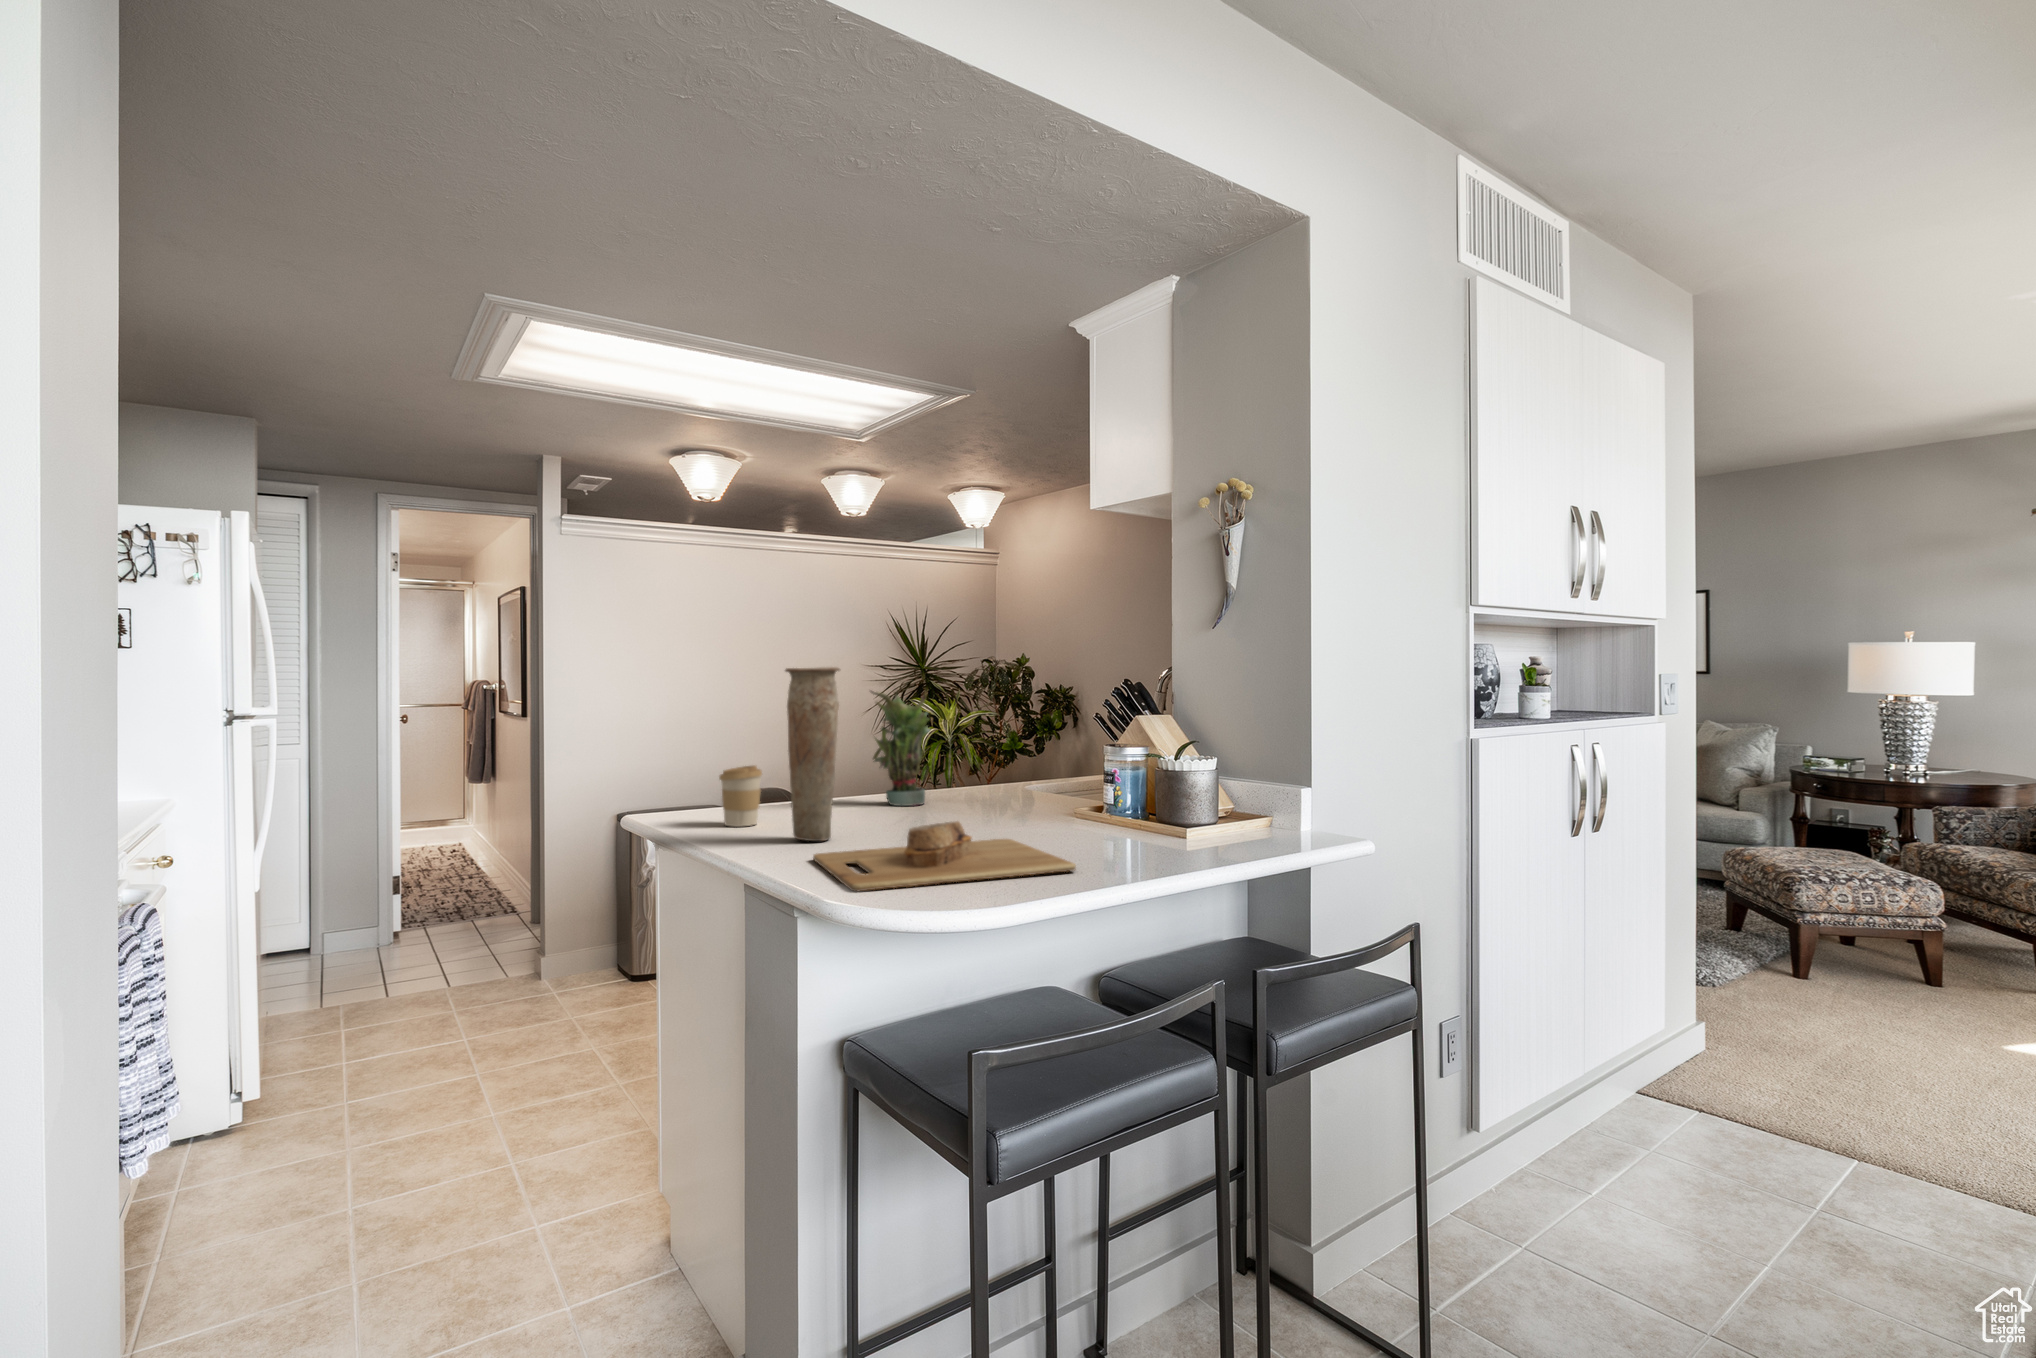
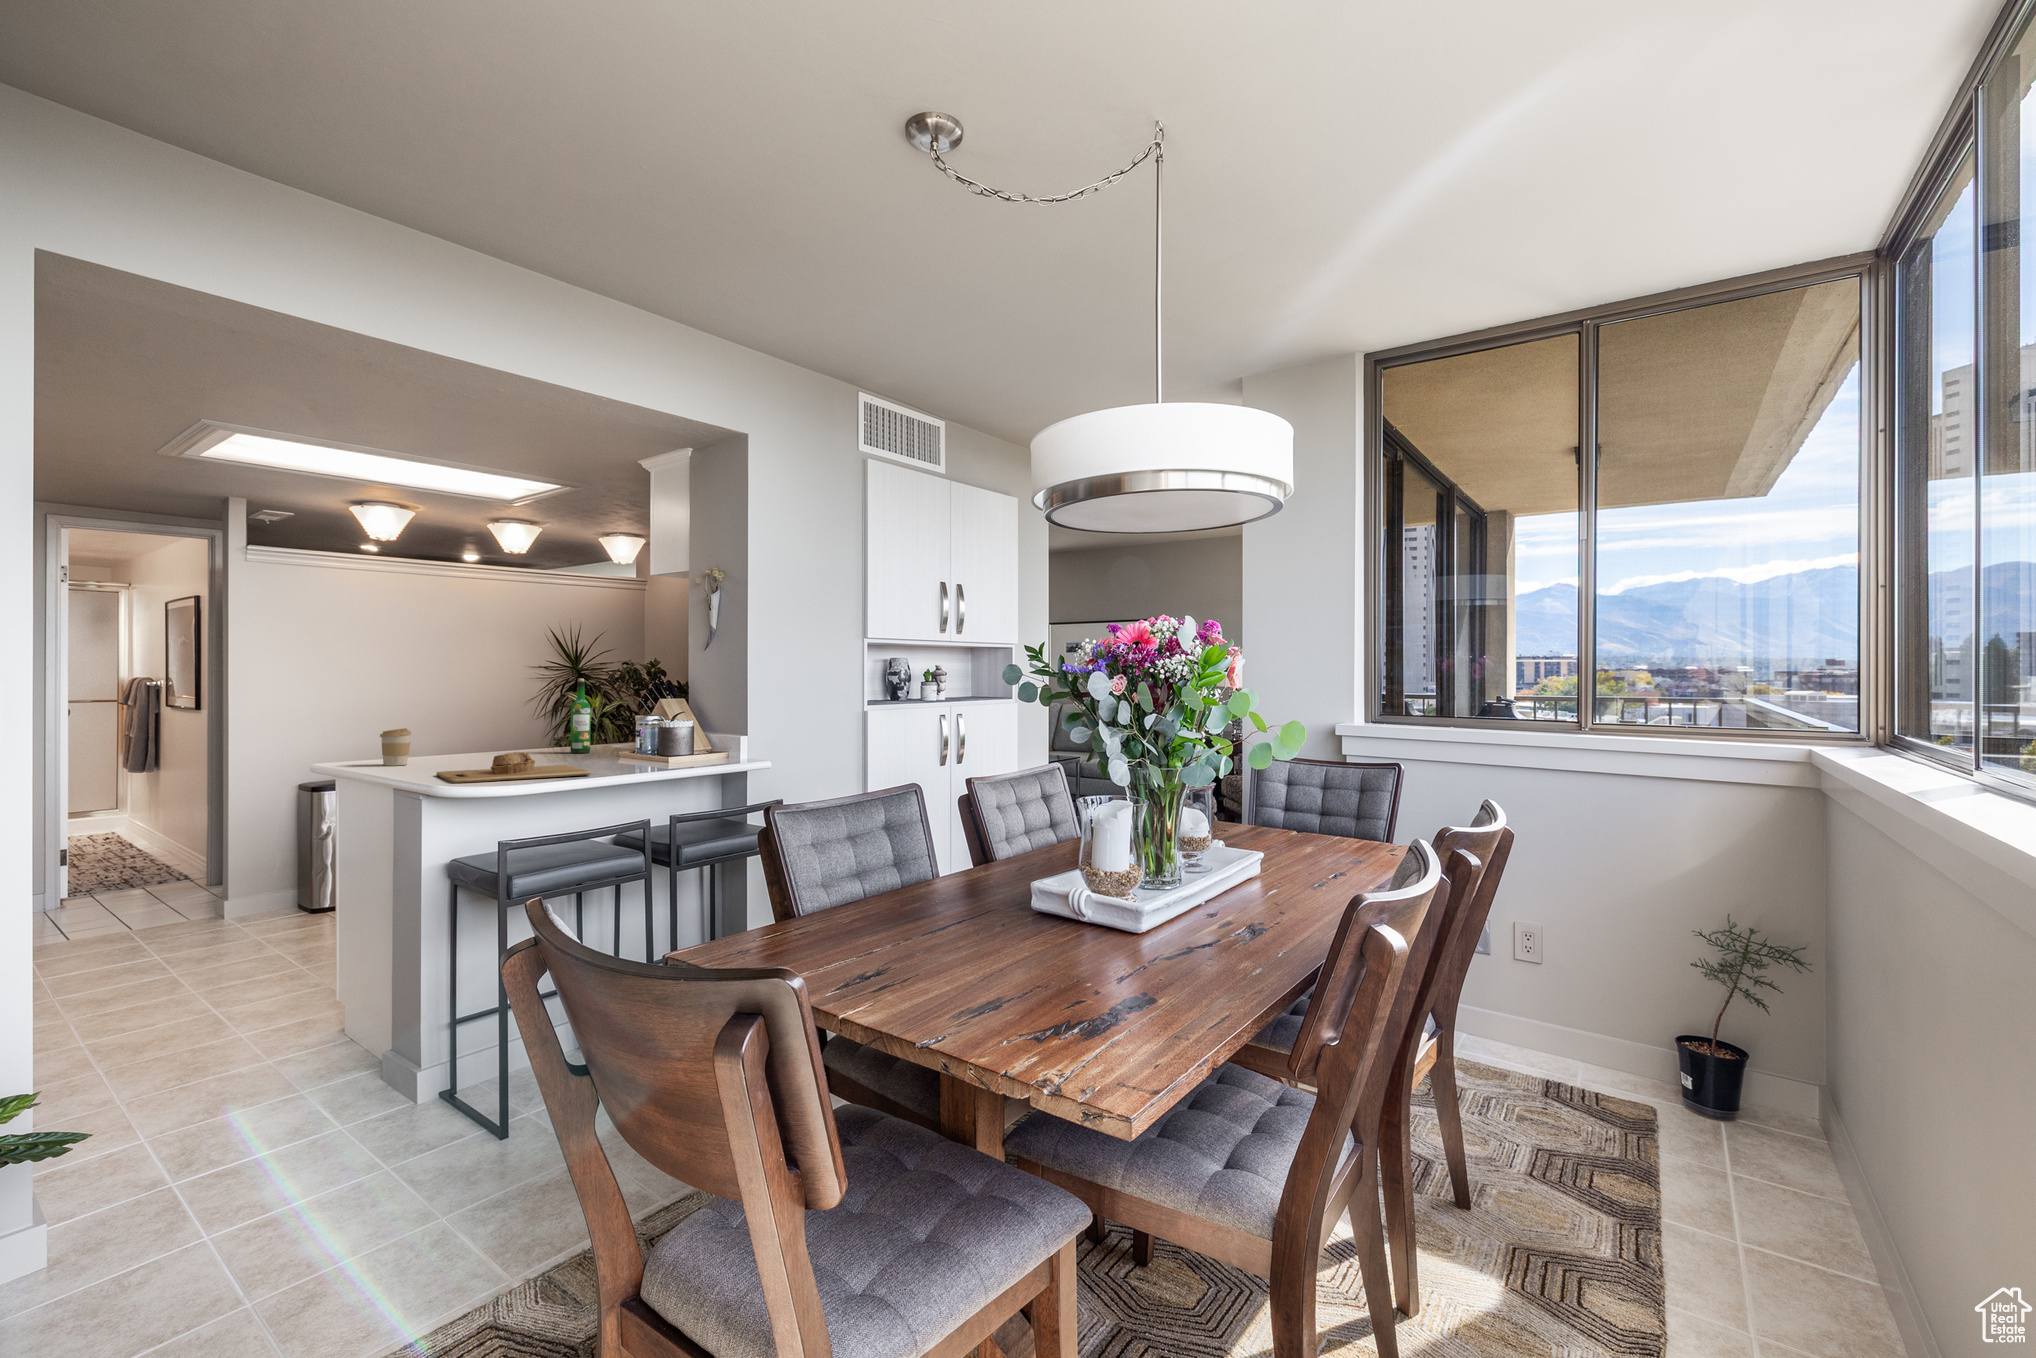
vase: present [785,667,840,841] -> none [424,668,462,769]
wine bottle: none [971,681,999,799] -> present [570,678,591,753]
potted plant: present [870,691,930,806] -> none [493,683,540,756]

